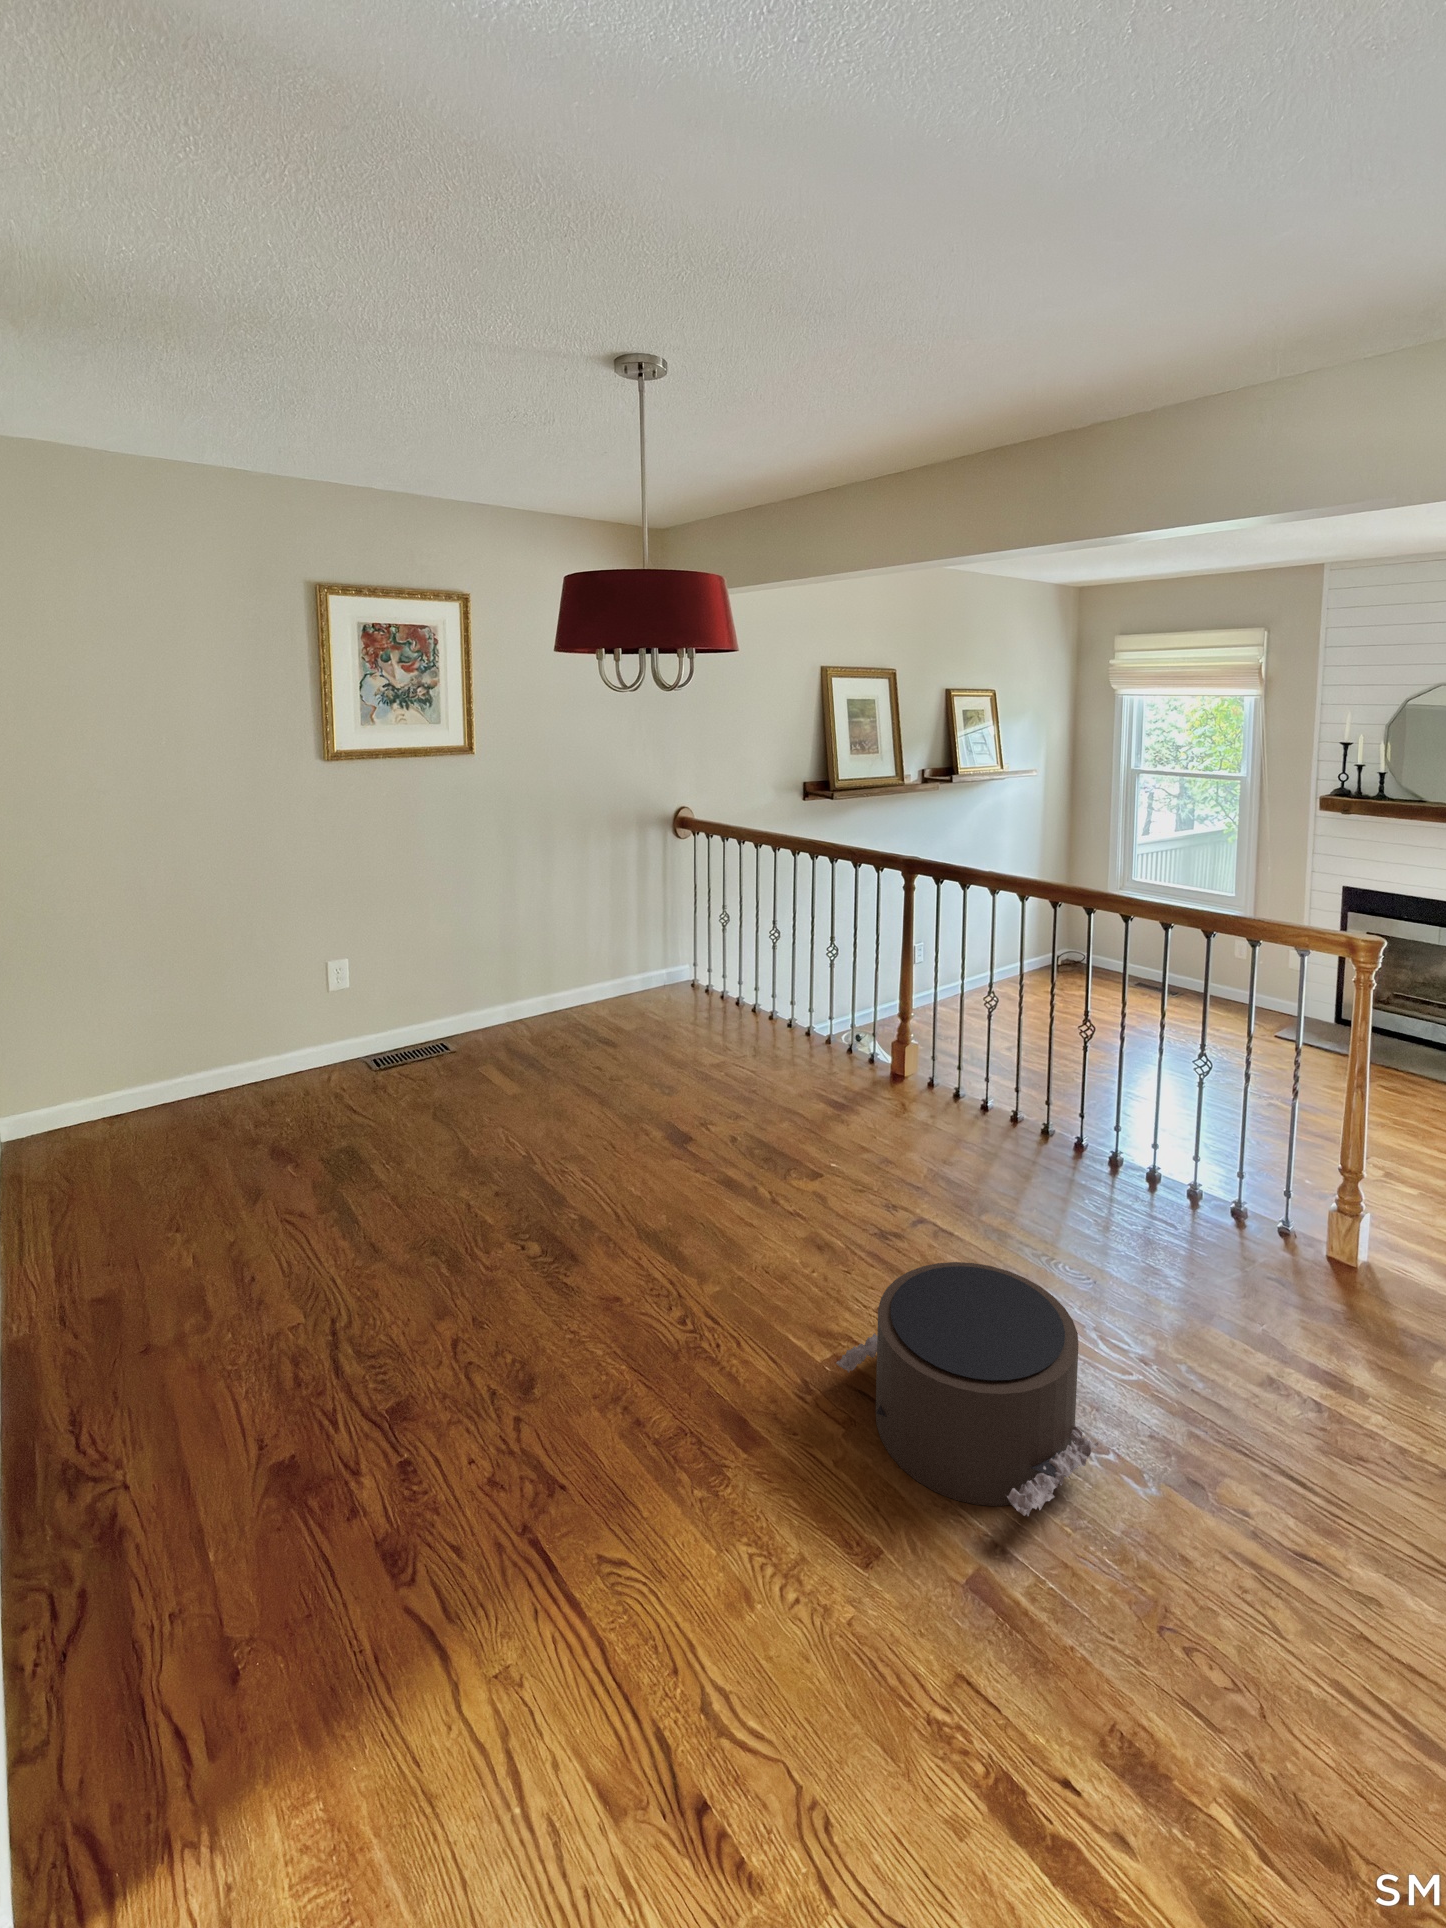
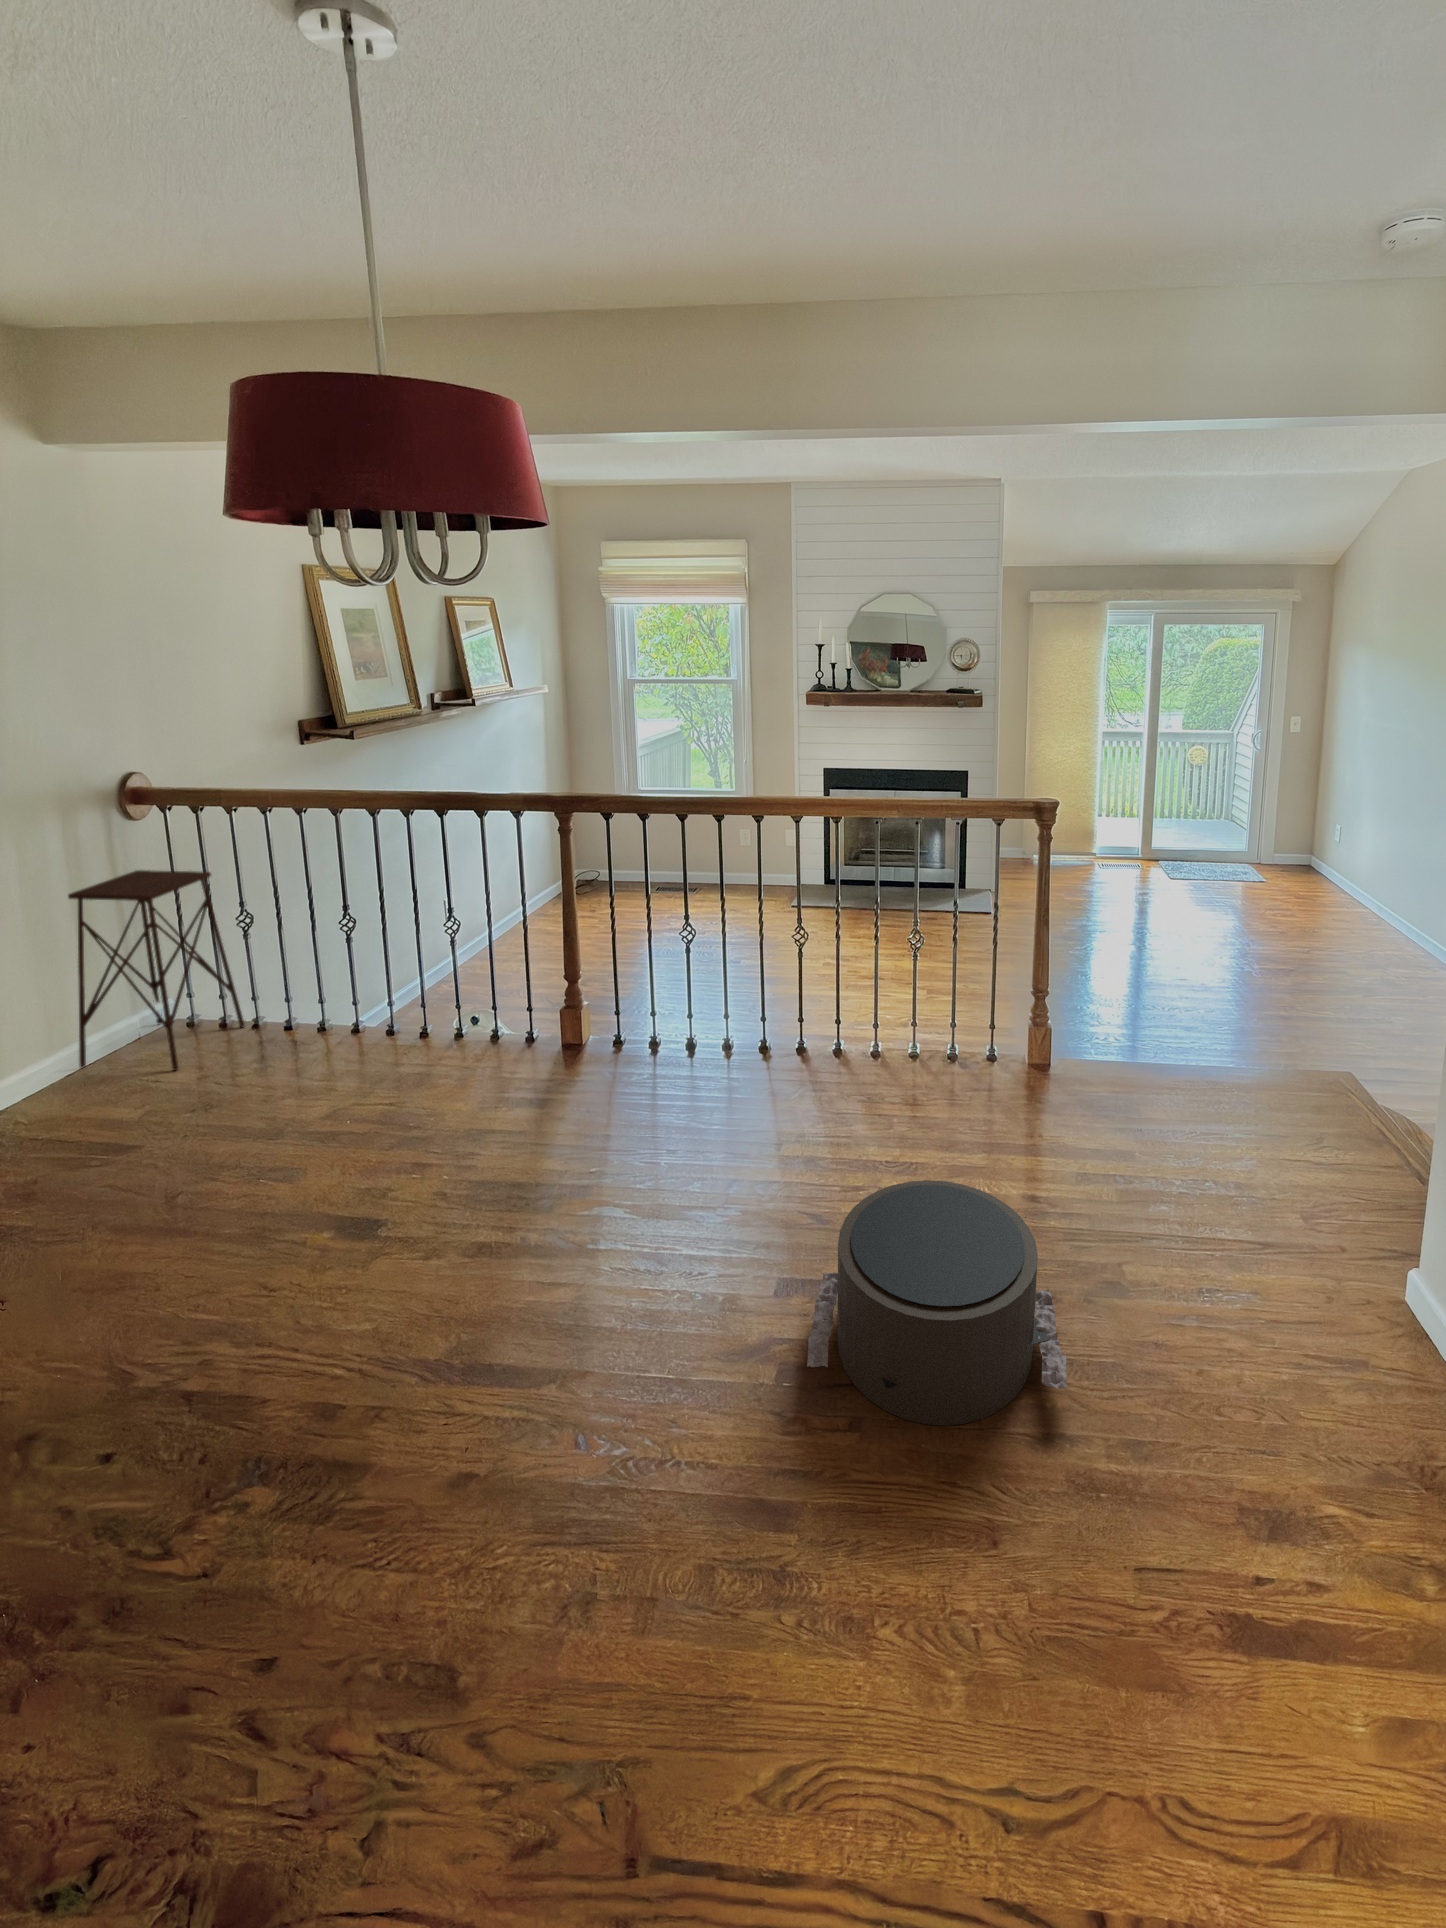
side table: none [627,875,718,1016] -> present [68,870,245,1071]

